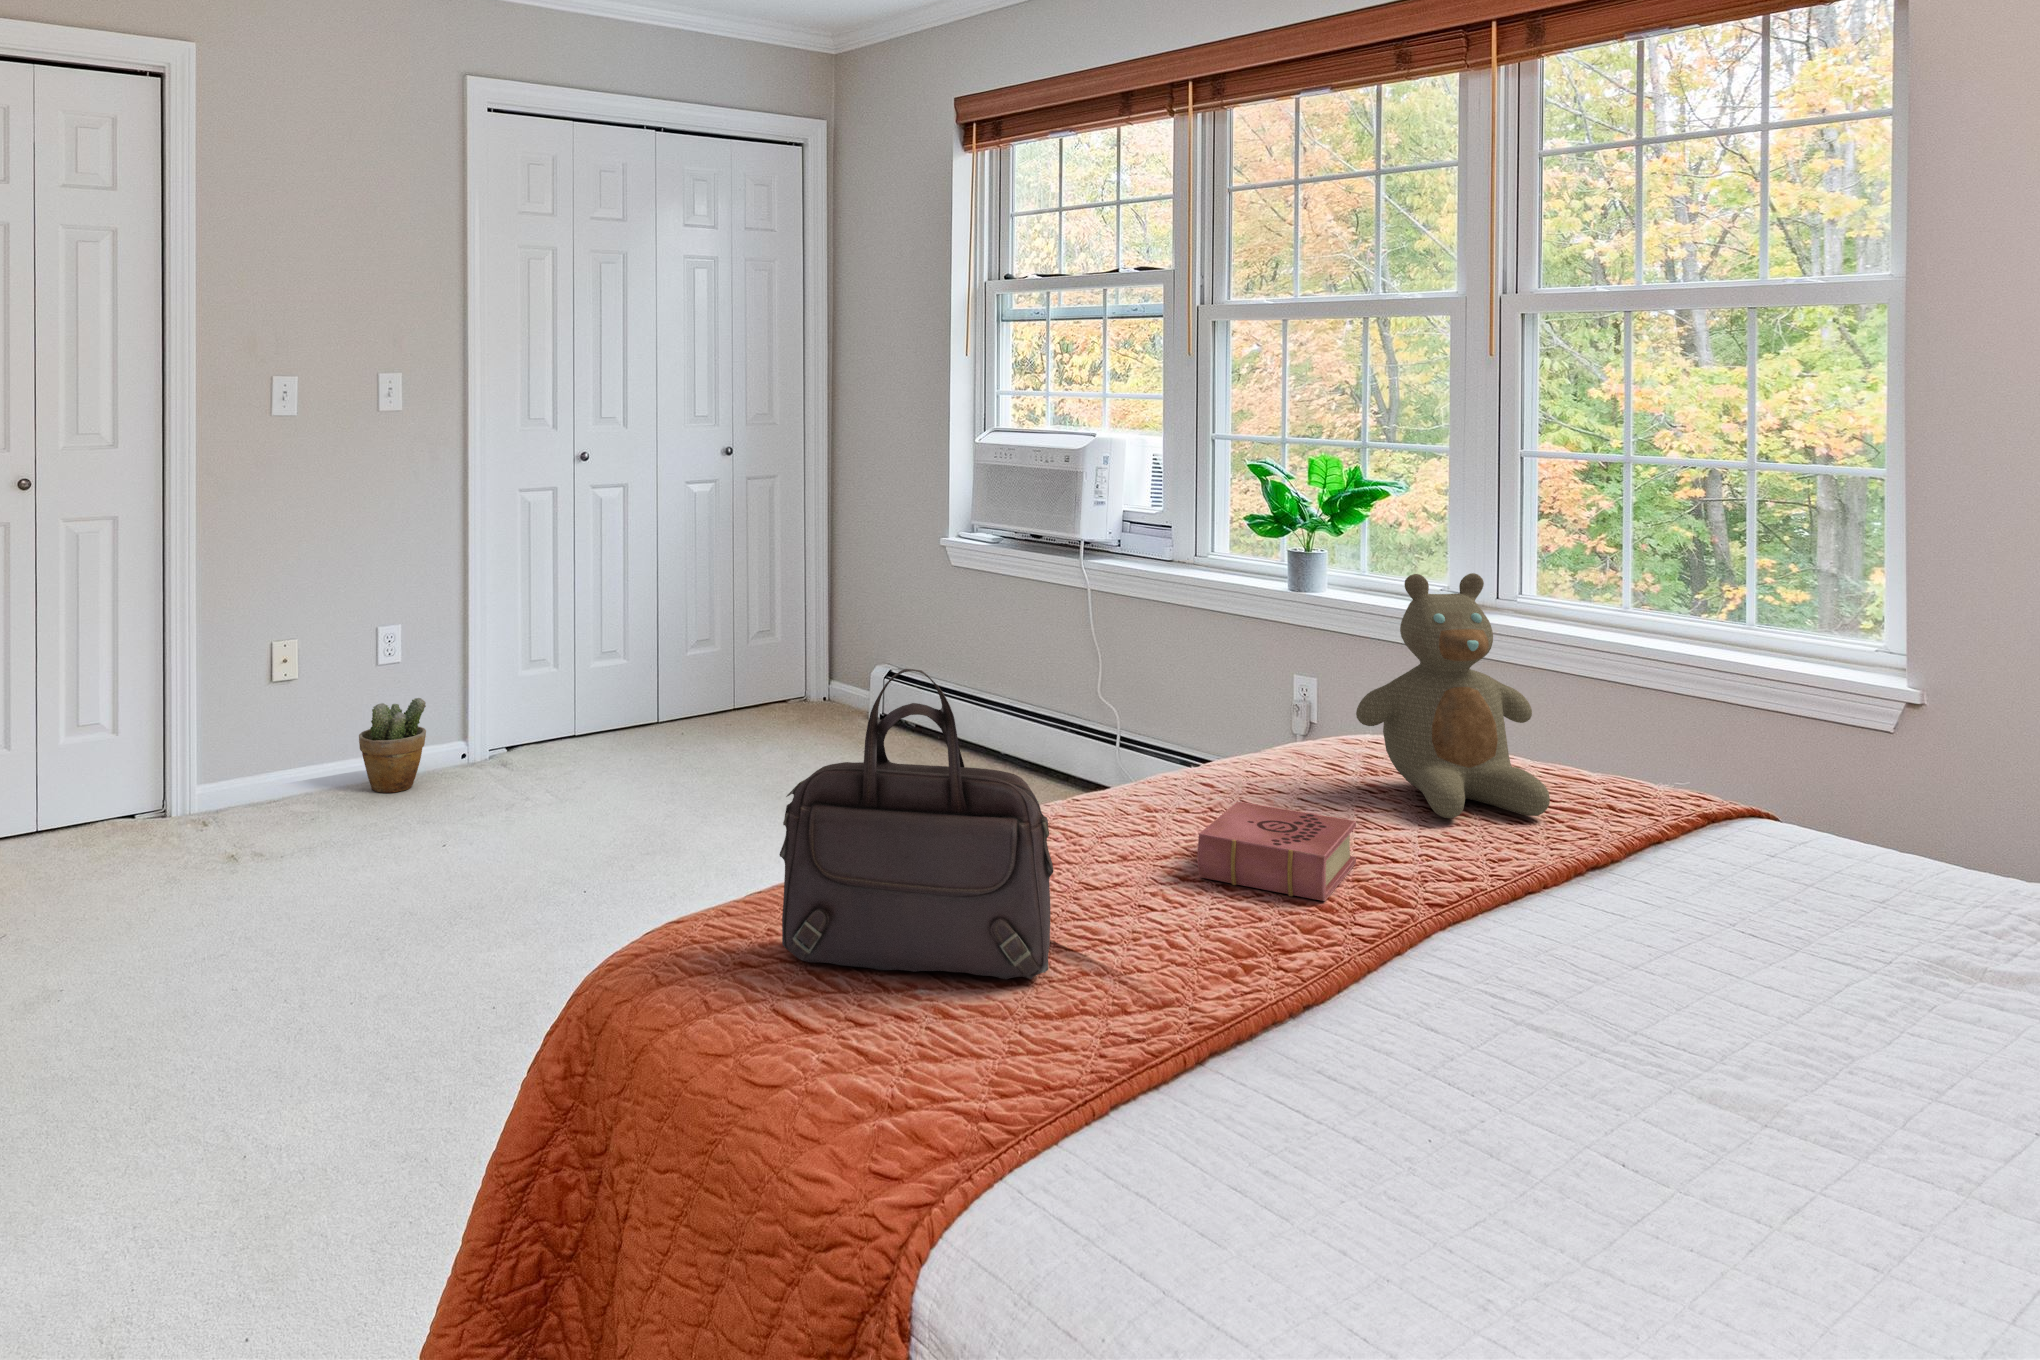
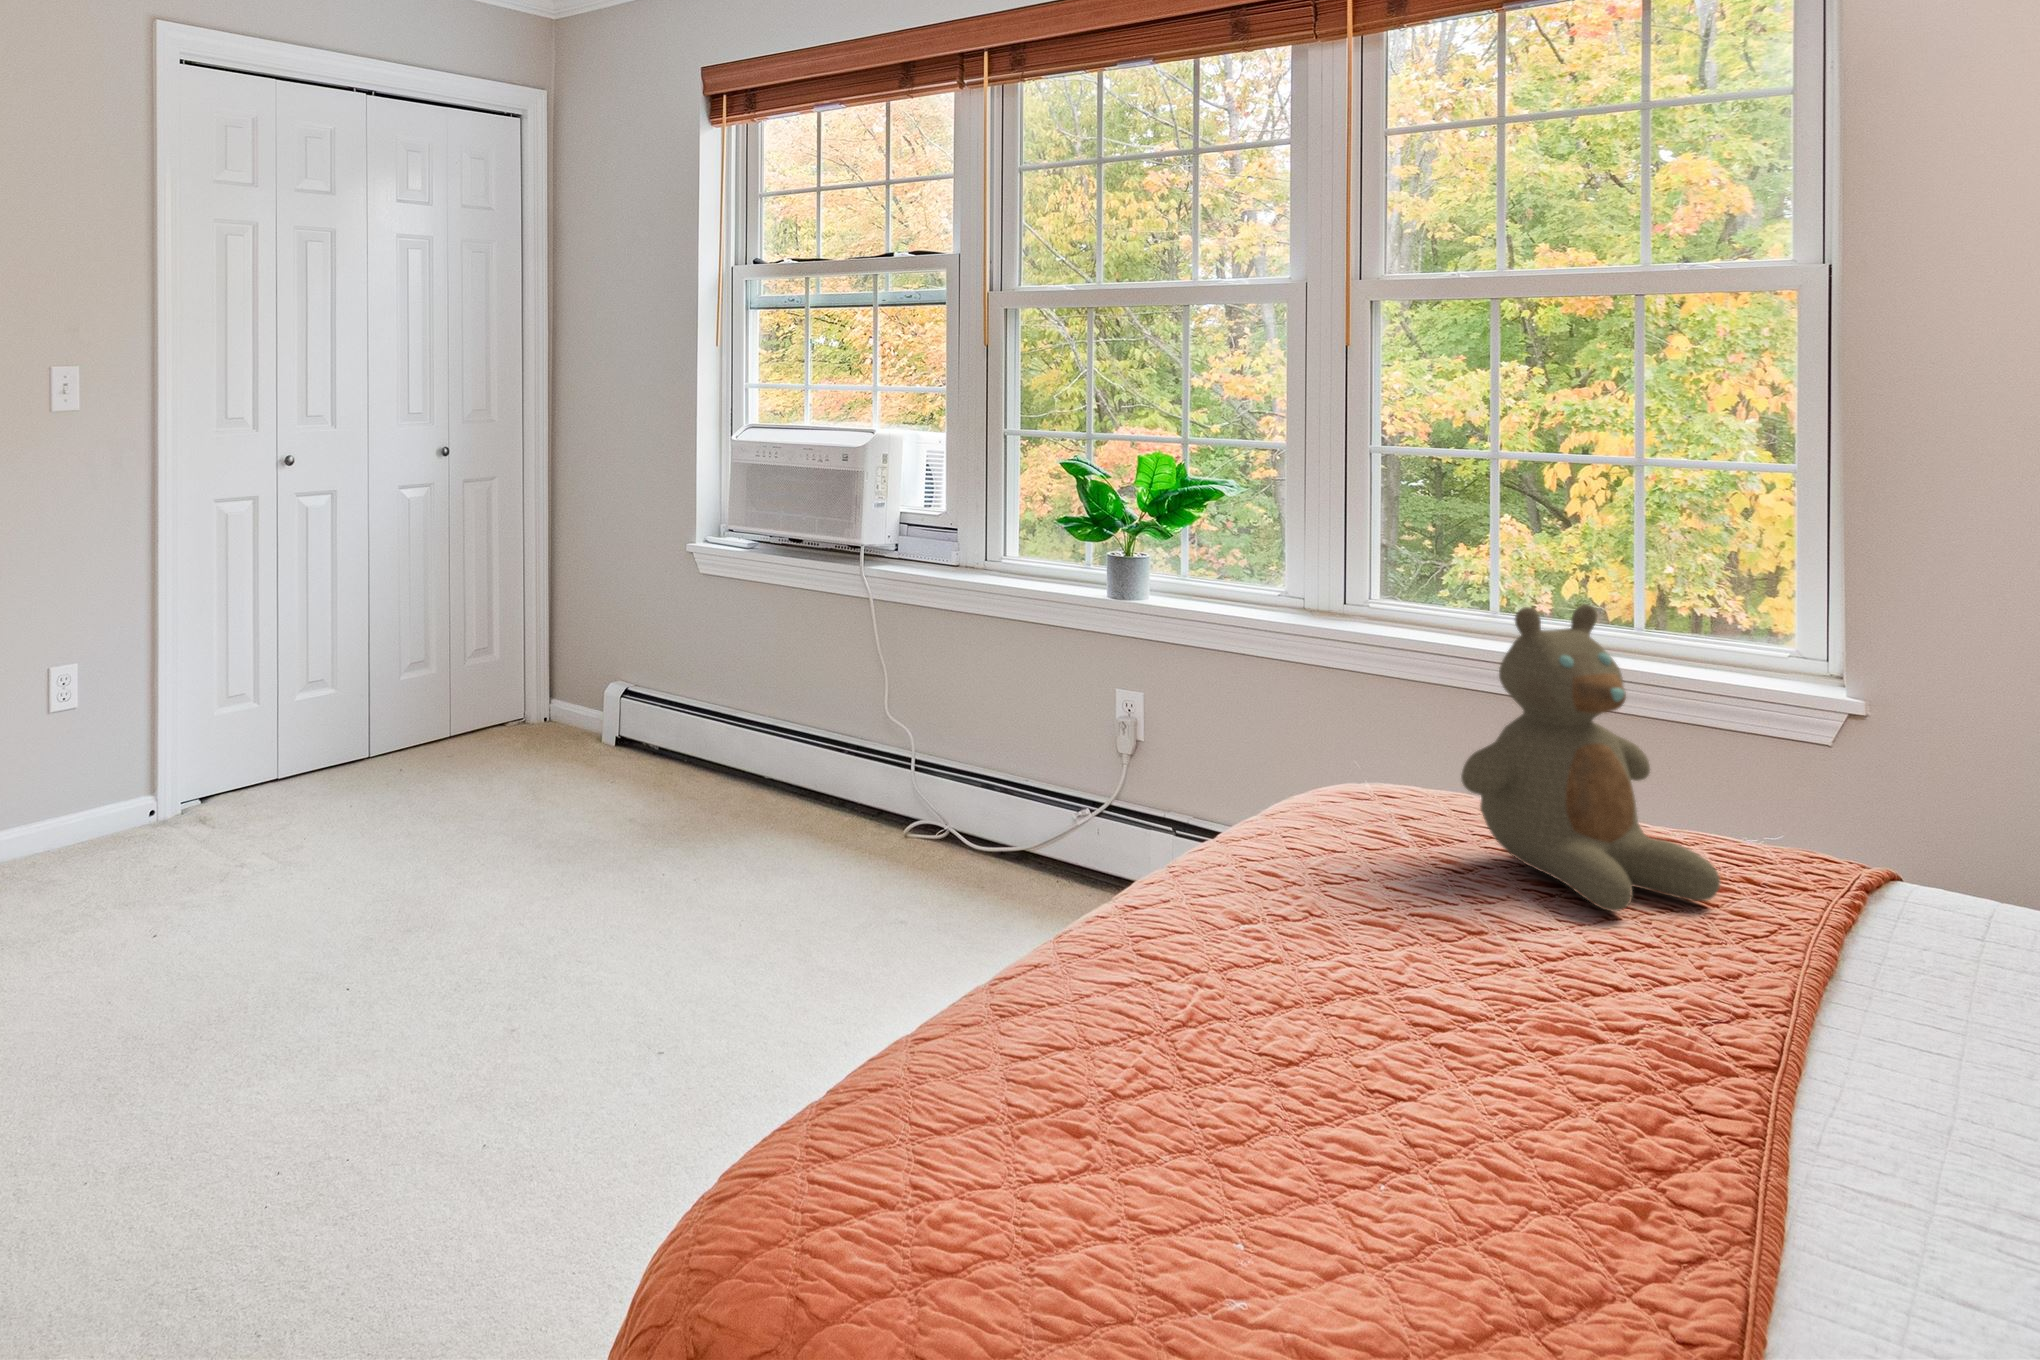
handbag: present [779,669,1054,980] -> none [983,801,1400,1254]
potted plant: present [359,698,426,793] -> none [27,751,110,866]
book: present [1198,801,1356,901] -> none [1409,914,1618,1063]

